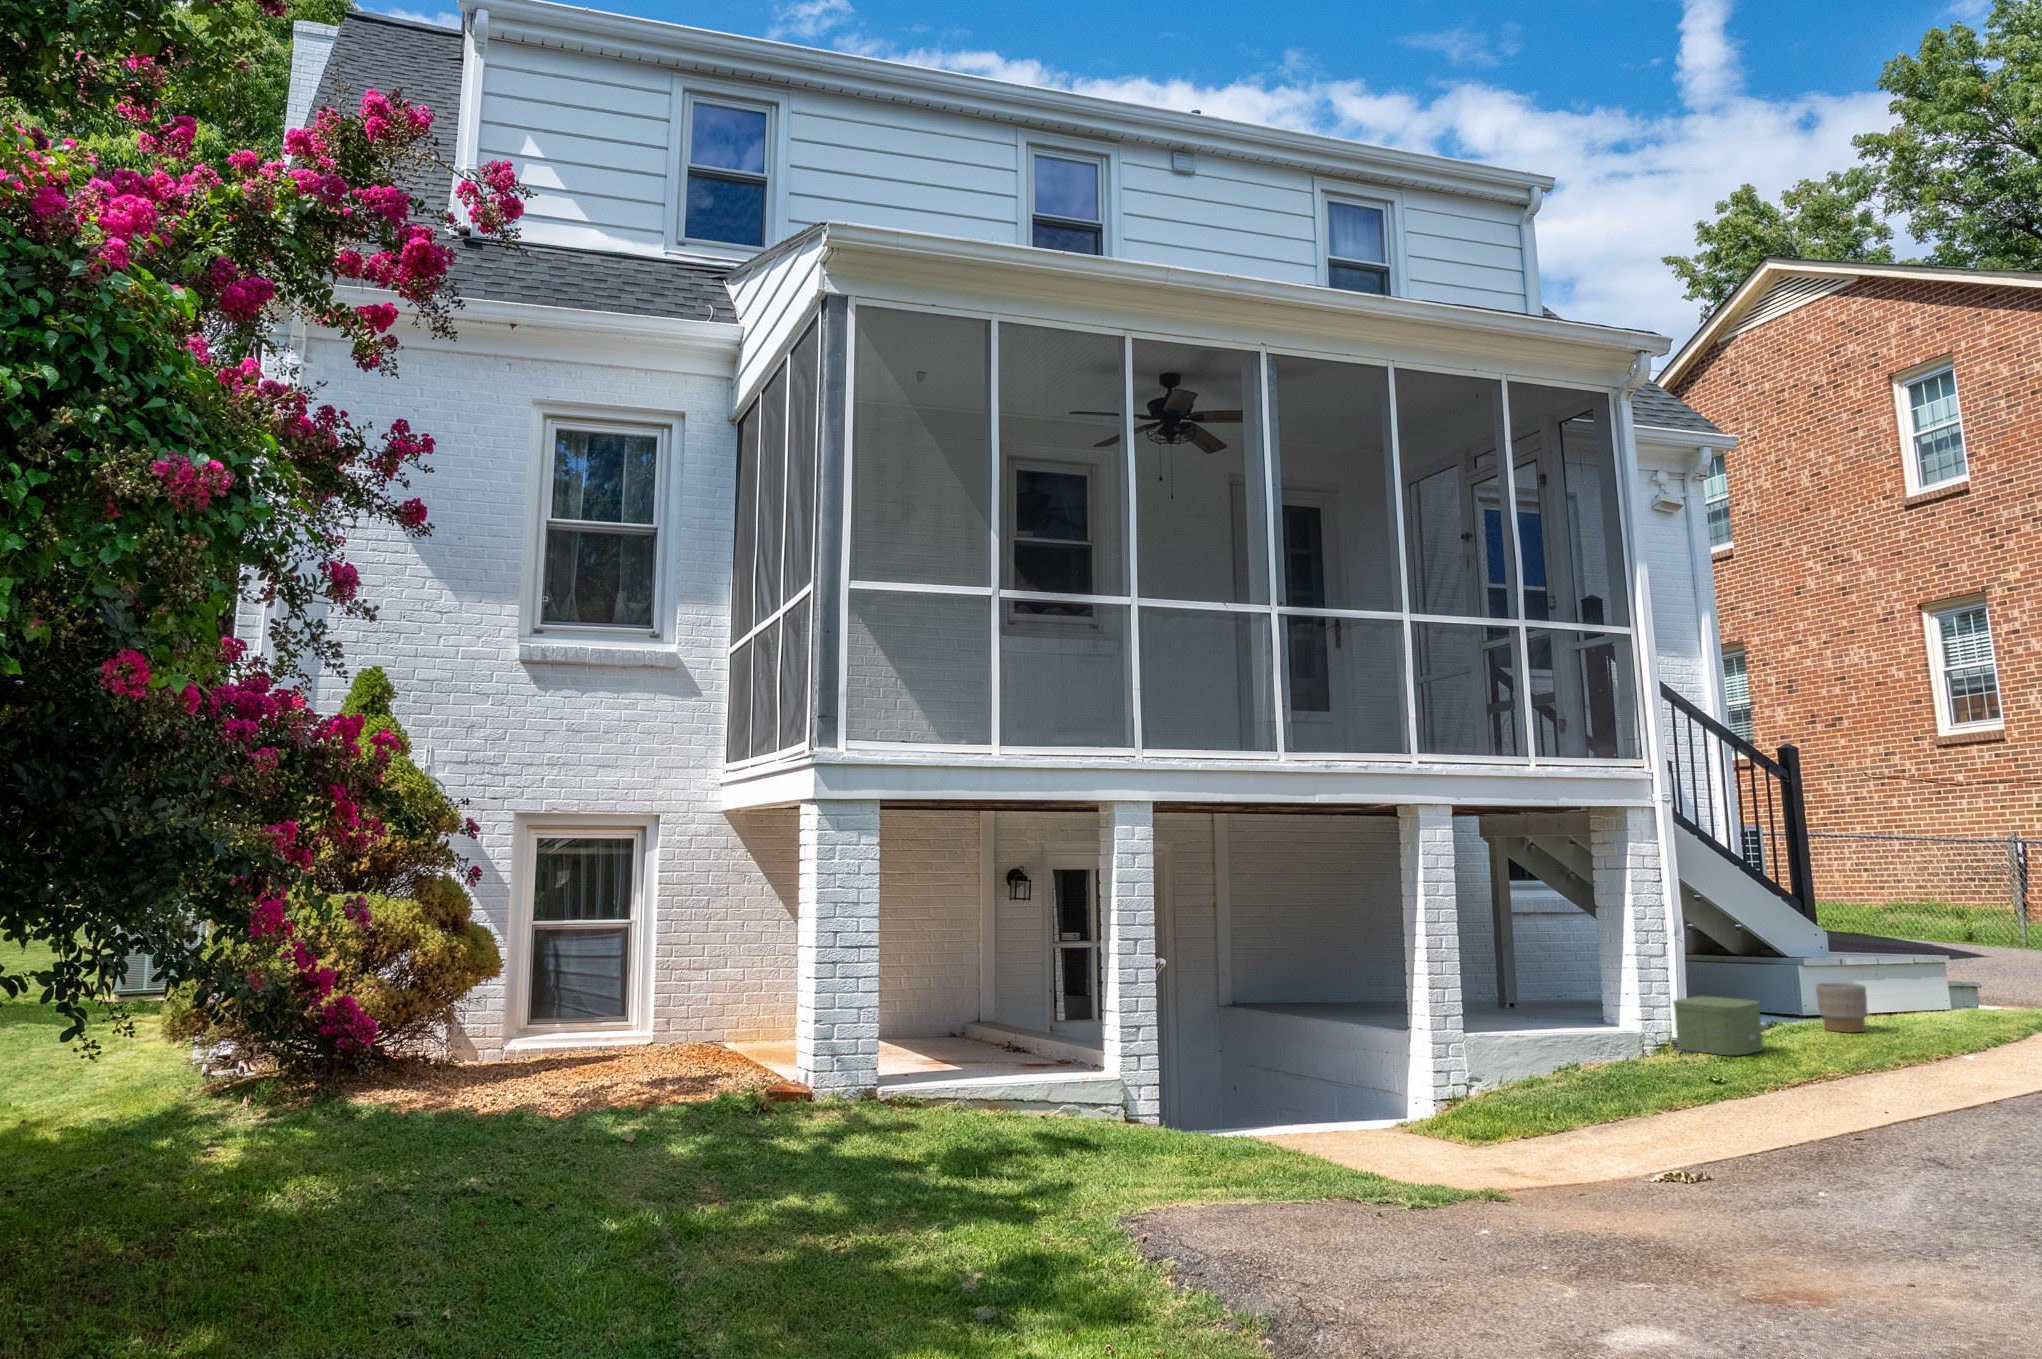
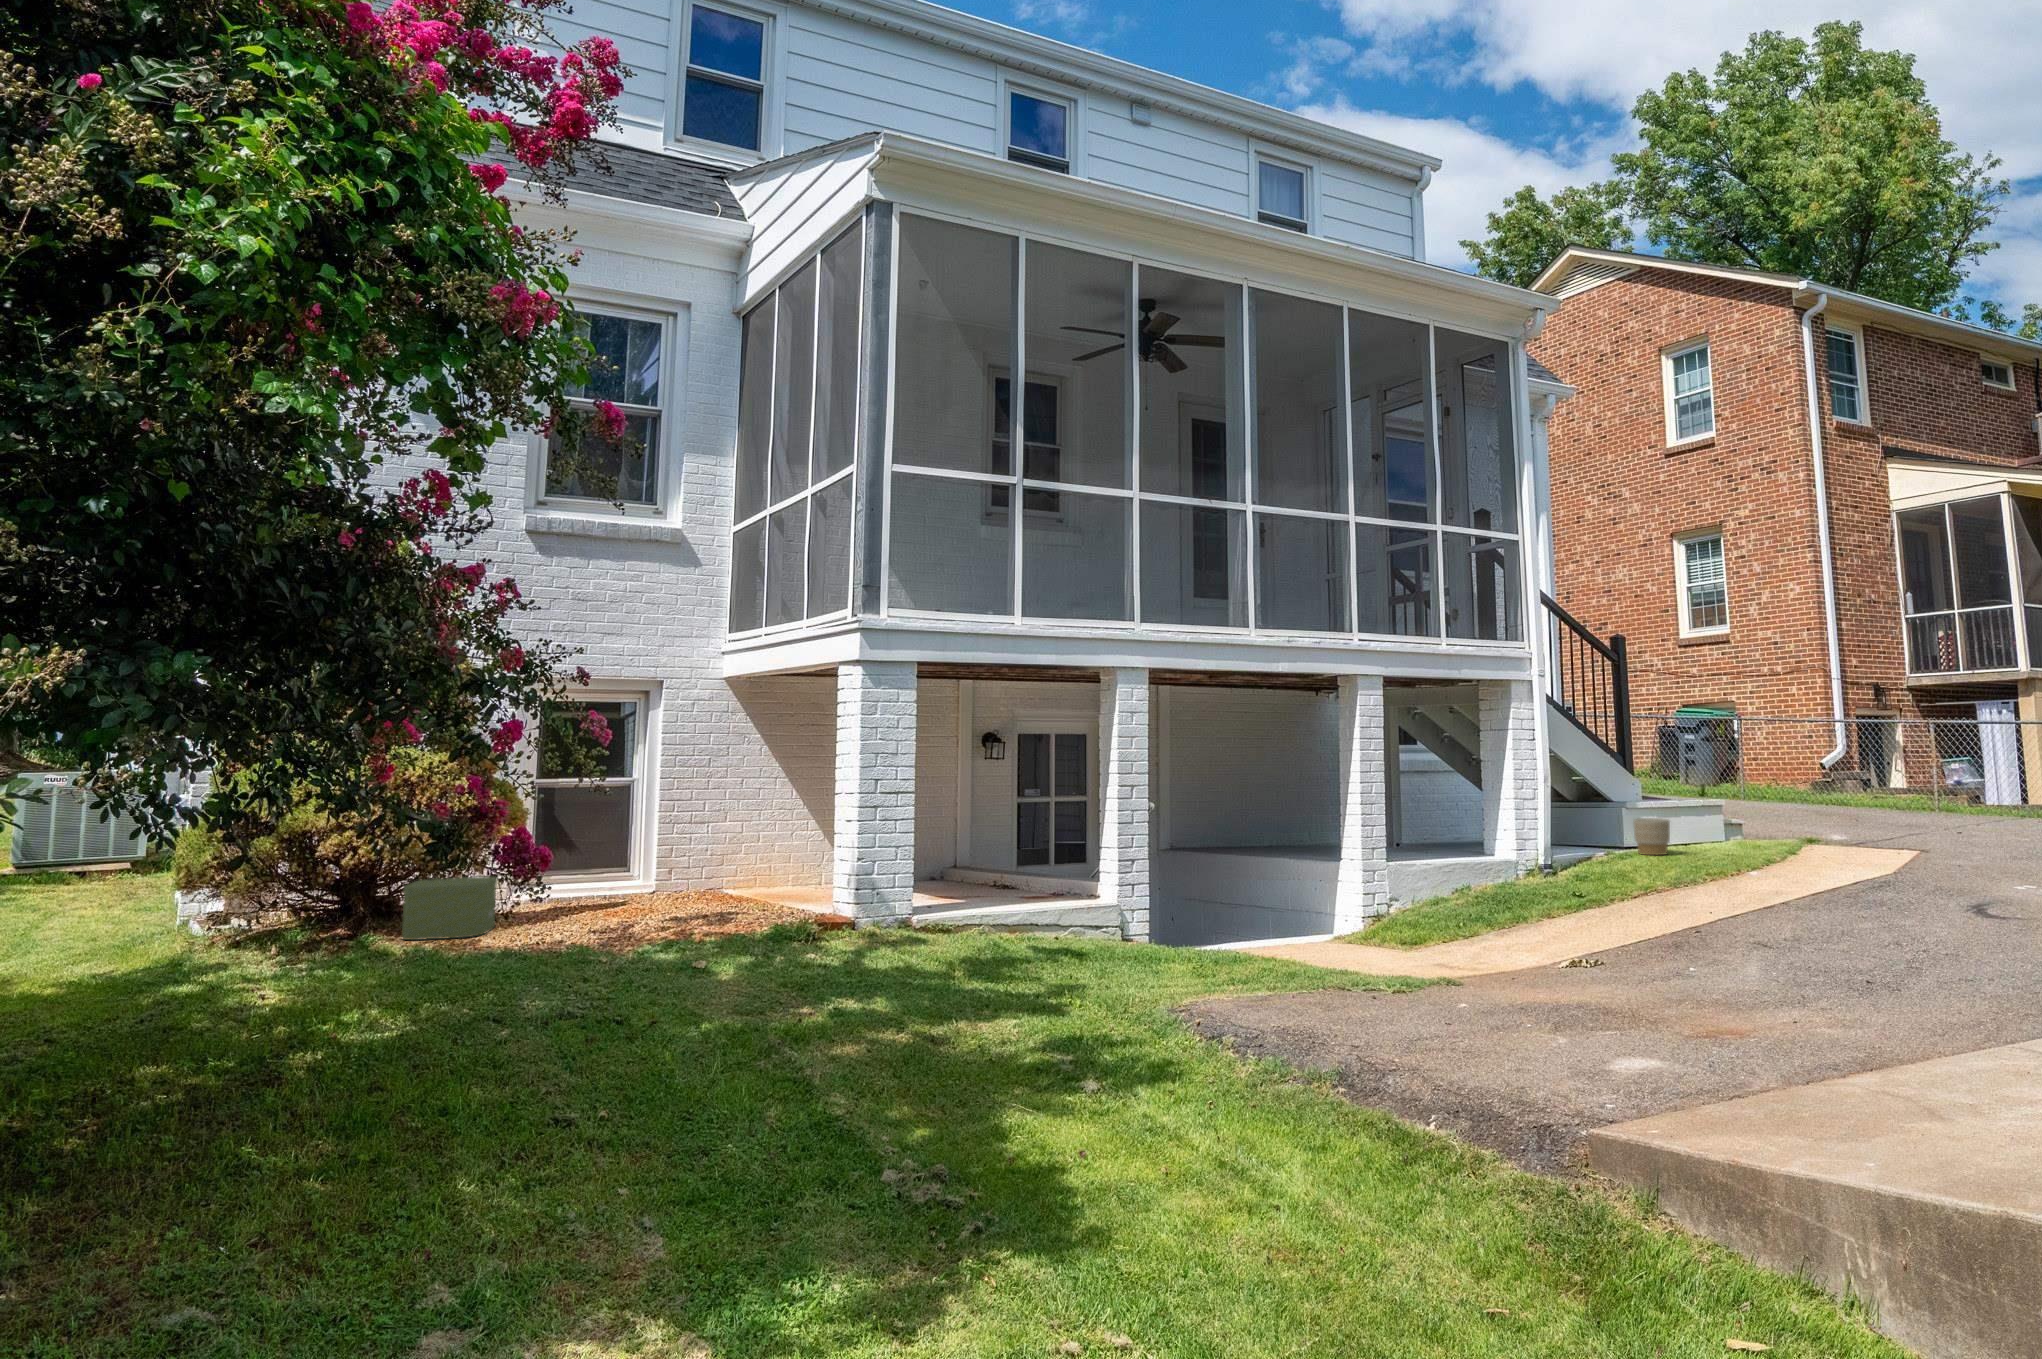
storage box: present [1673,996,1763,1055] -> present [402,876,498,940]

